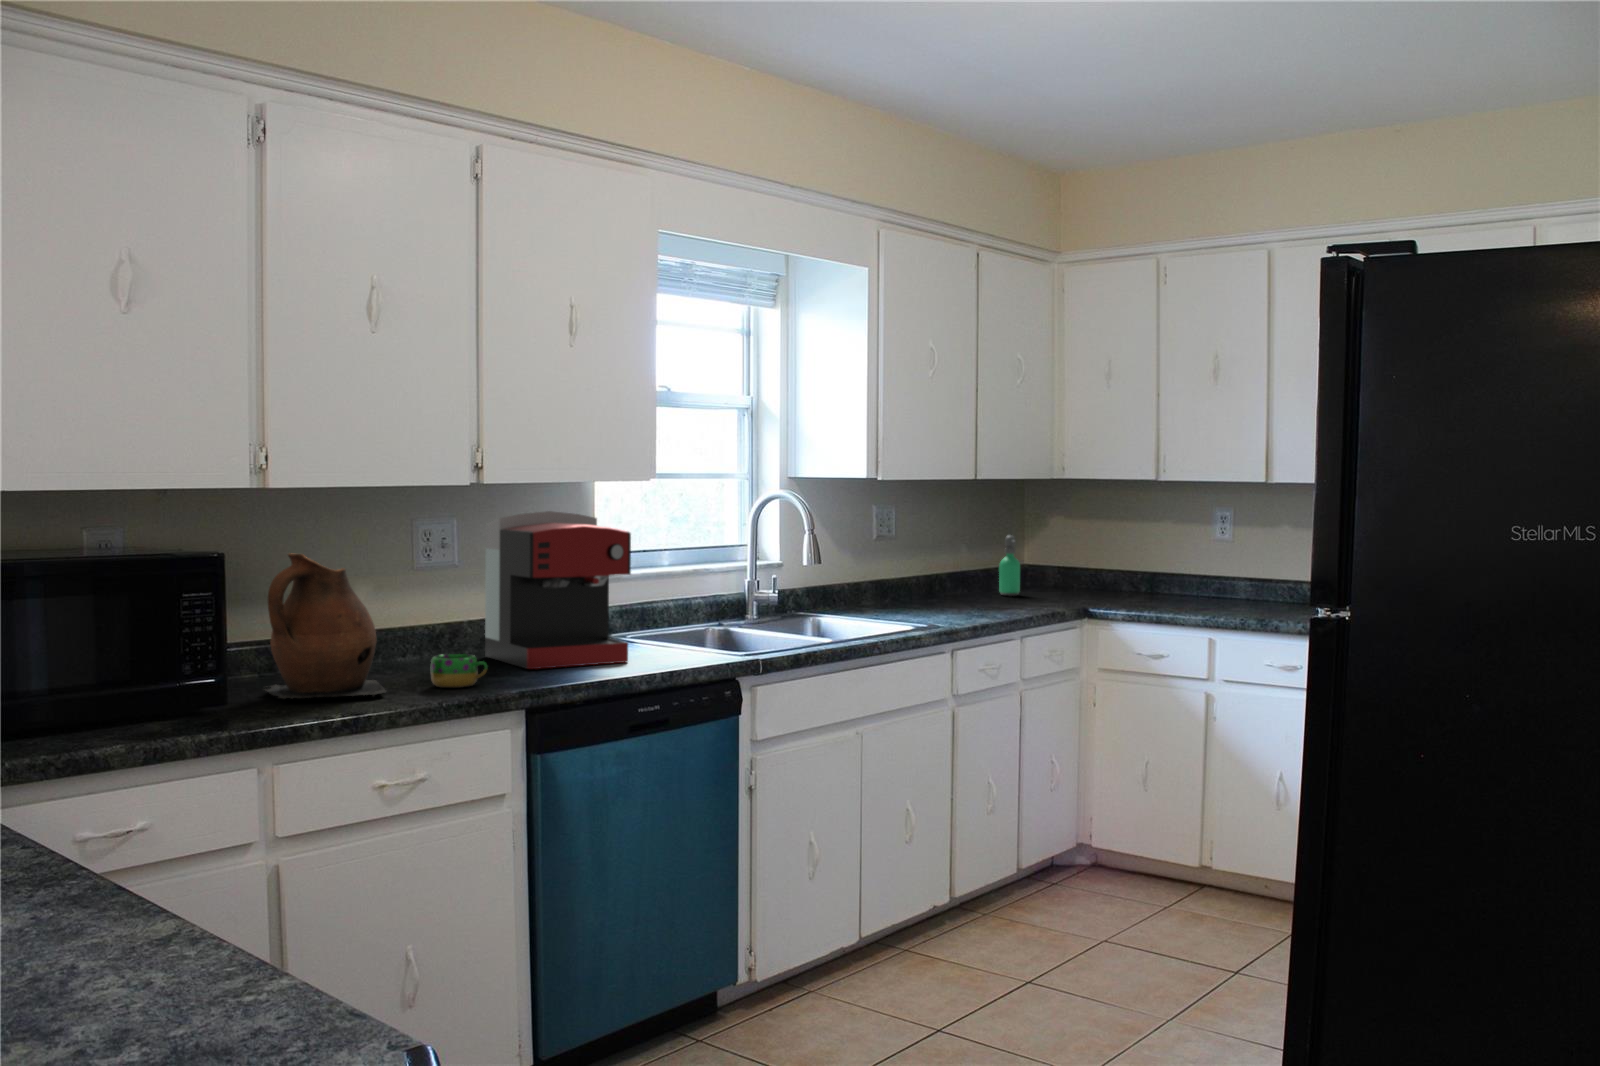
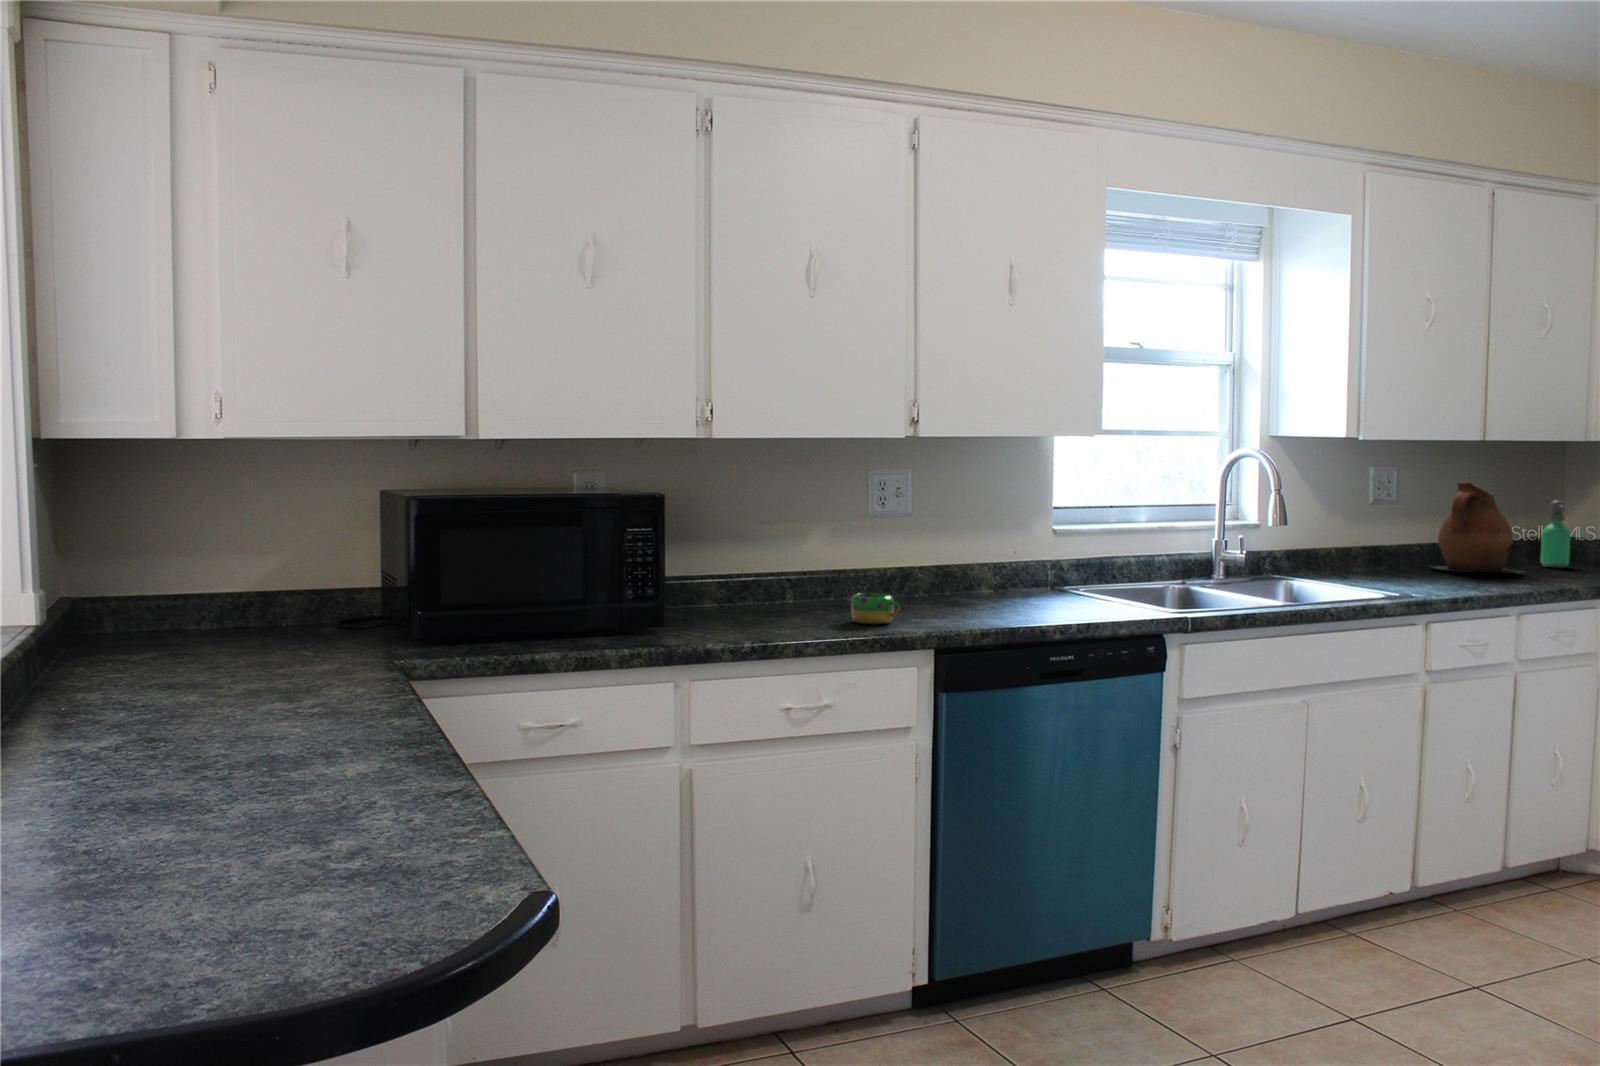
coffee maker: present [485,511,631,669] -> none [929,464,1060,612]
ceramic pitcher: present [265,553,386,699] -> present [1435,483,1523,573]

